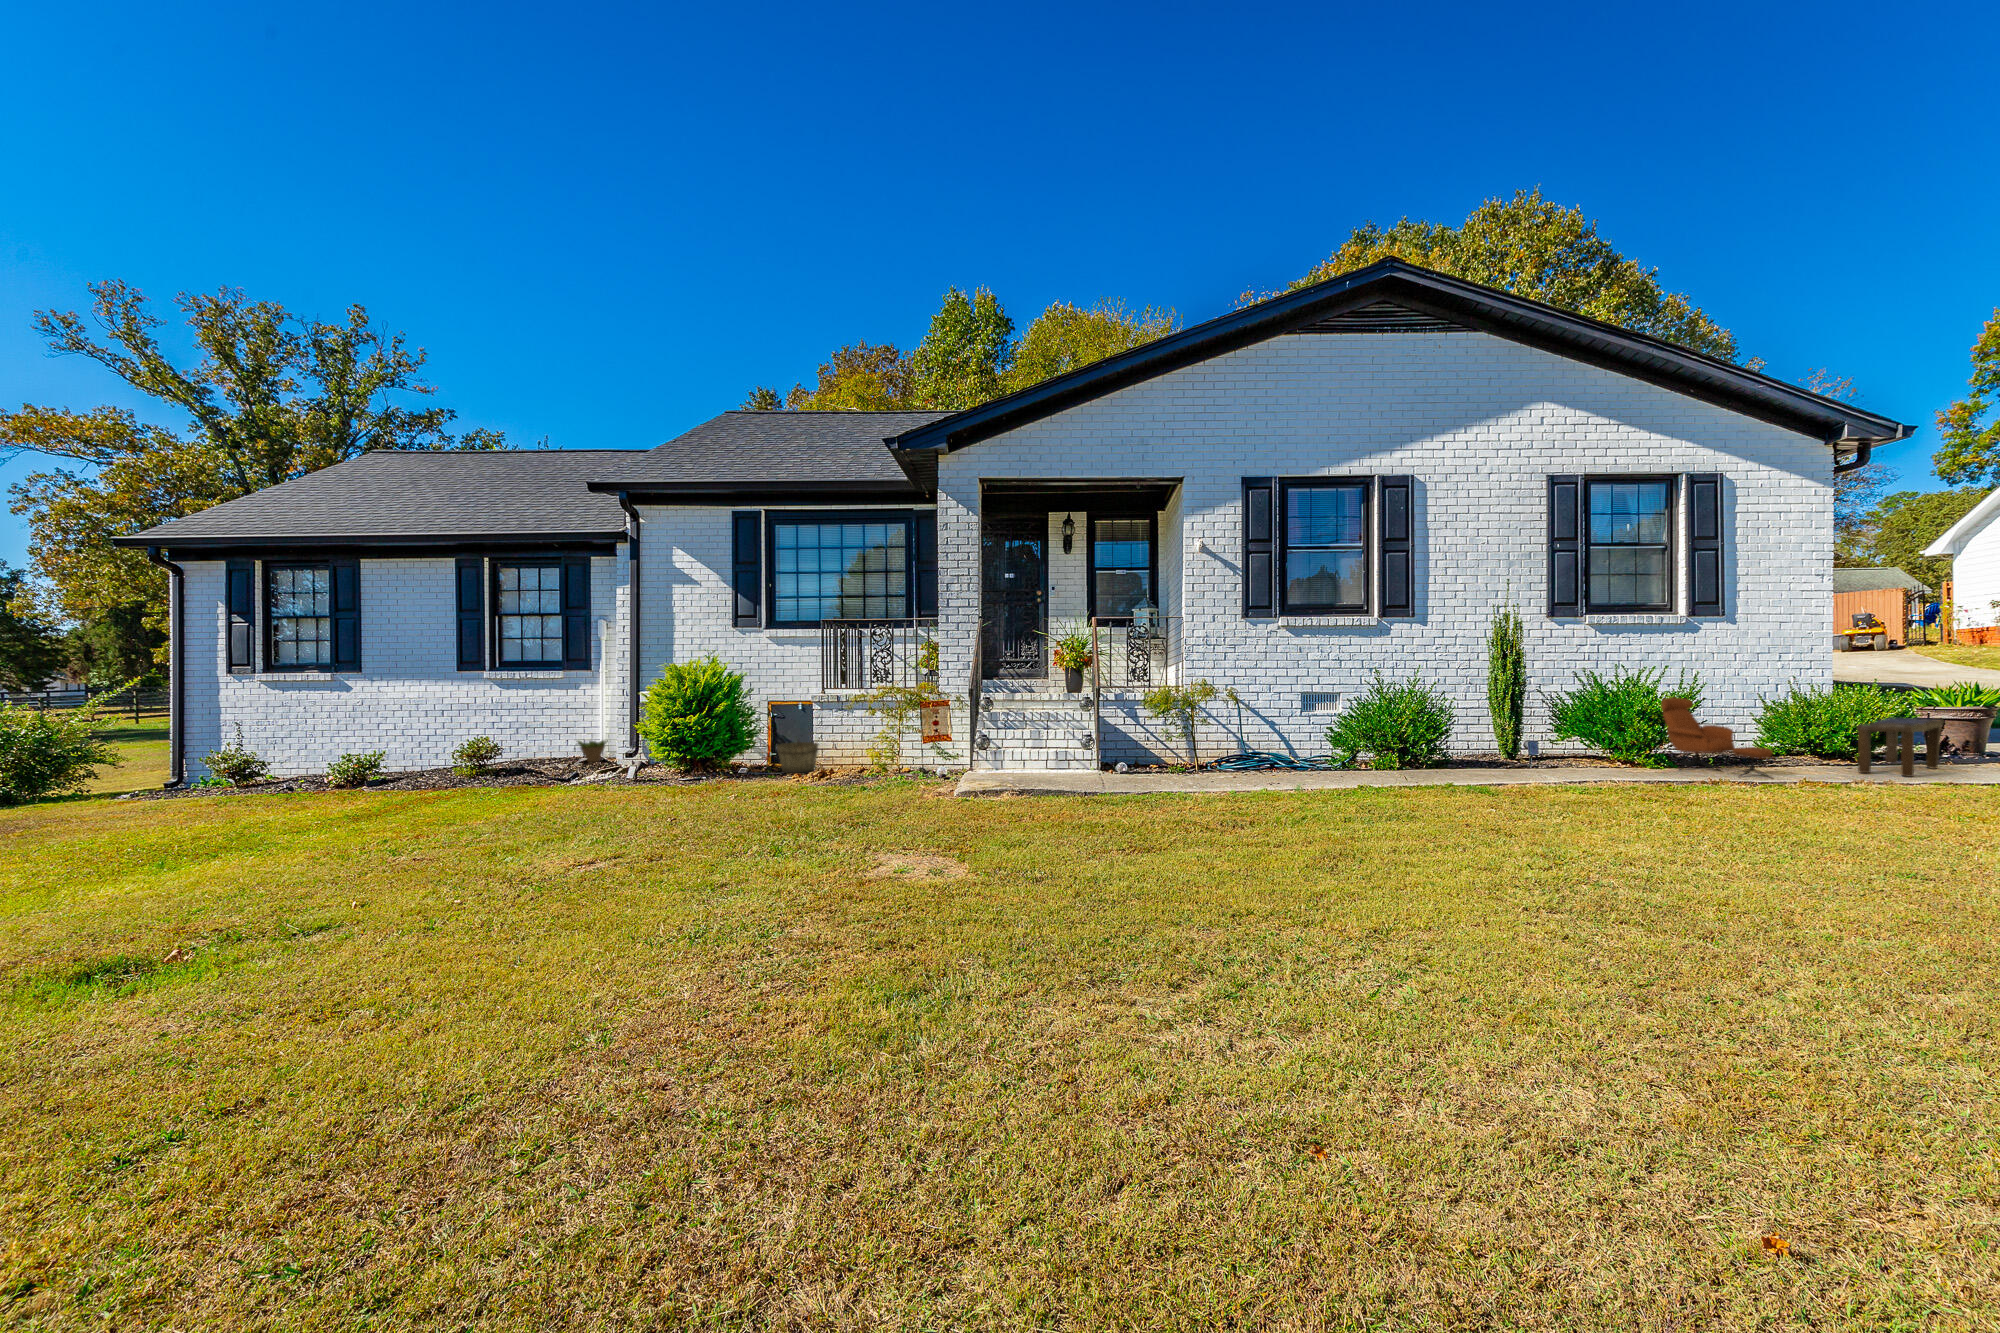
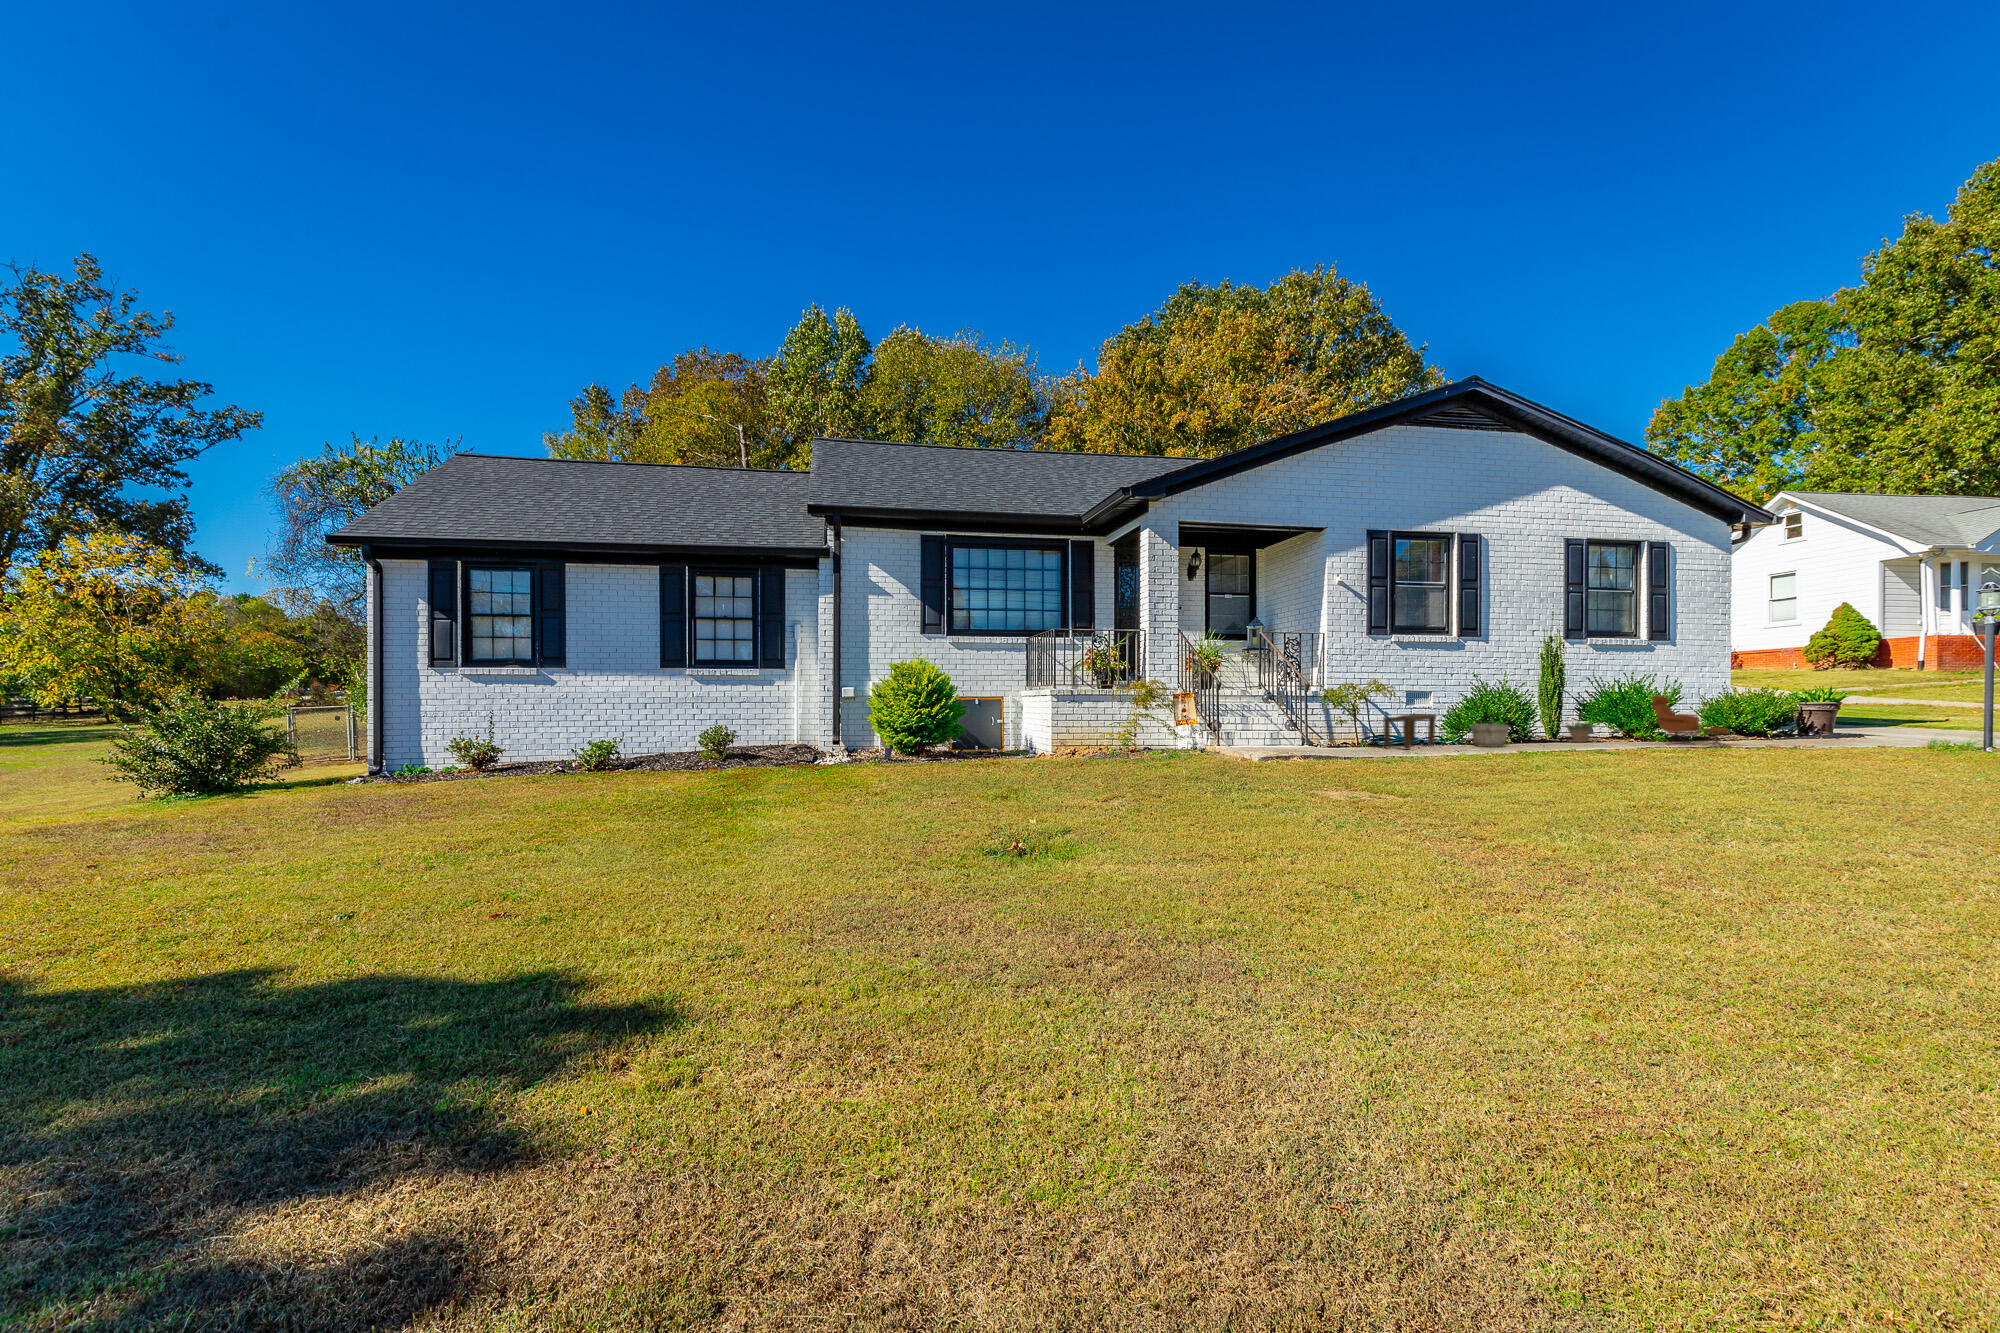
bench: present [1857,718,1943,777] -> present [1383,714,1436,750]
decorative plant: present [576,740,608,762] -> present [1566,722,1593,743]
wooden bucket: present [777,741,819,773] -> present [1470,723,1509,747]

